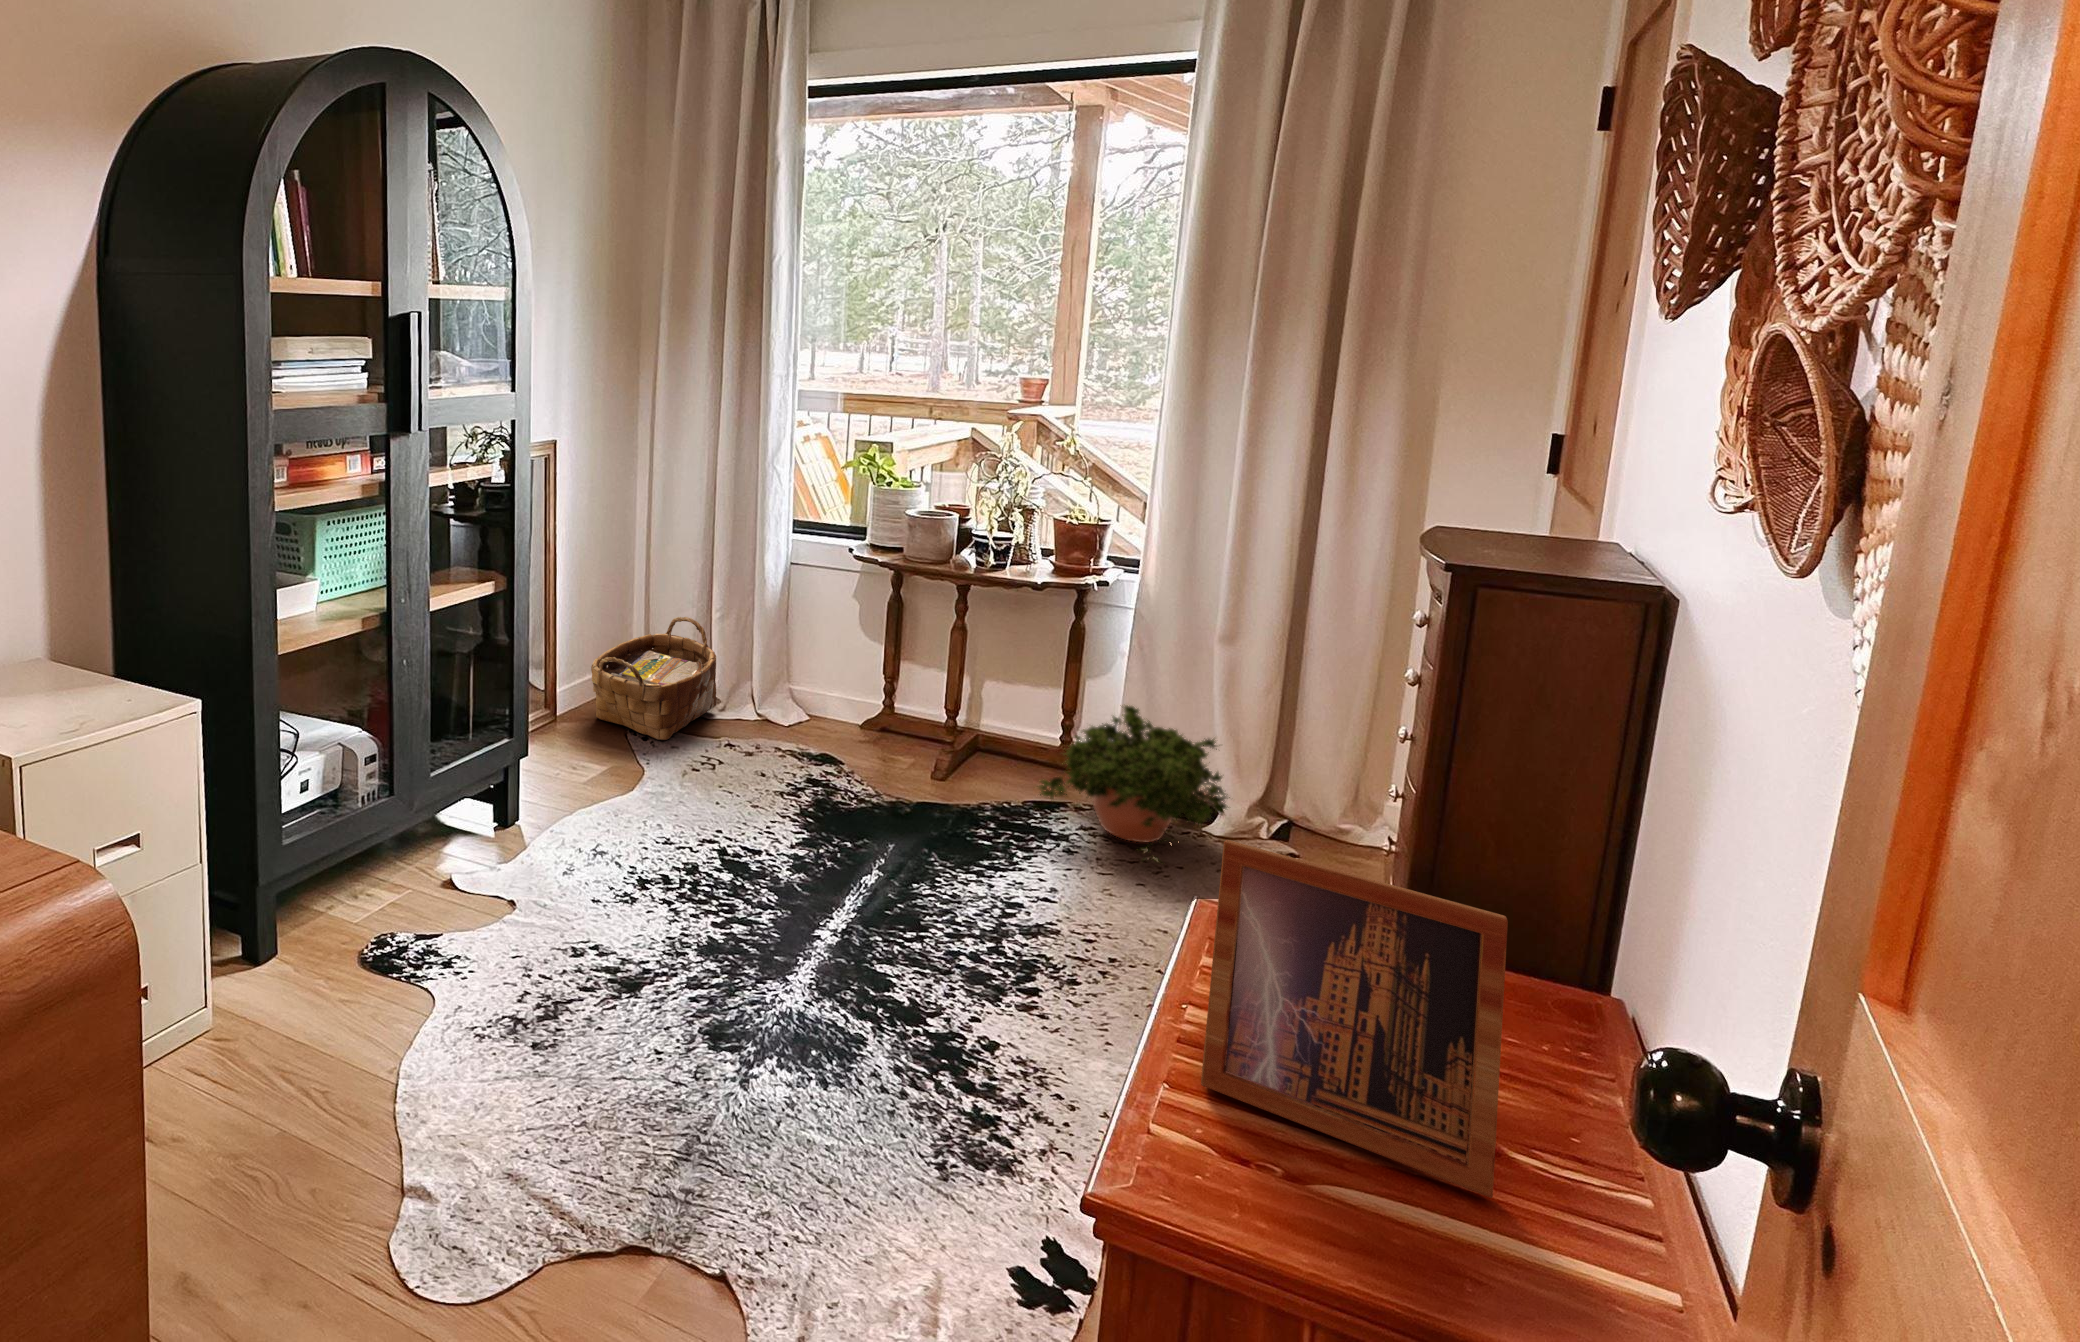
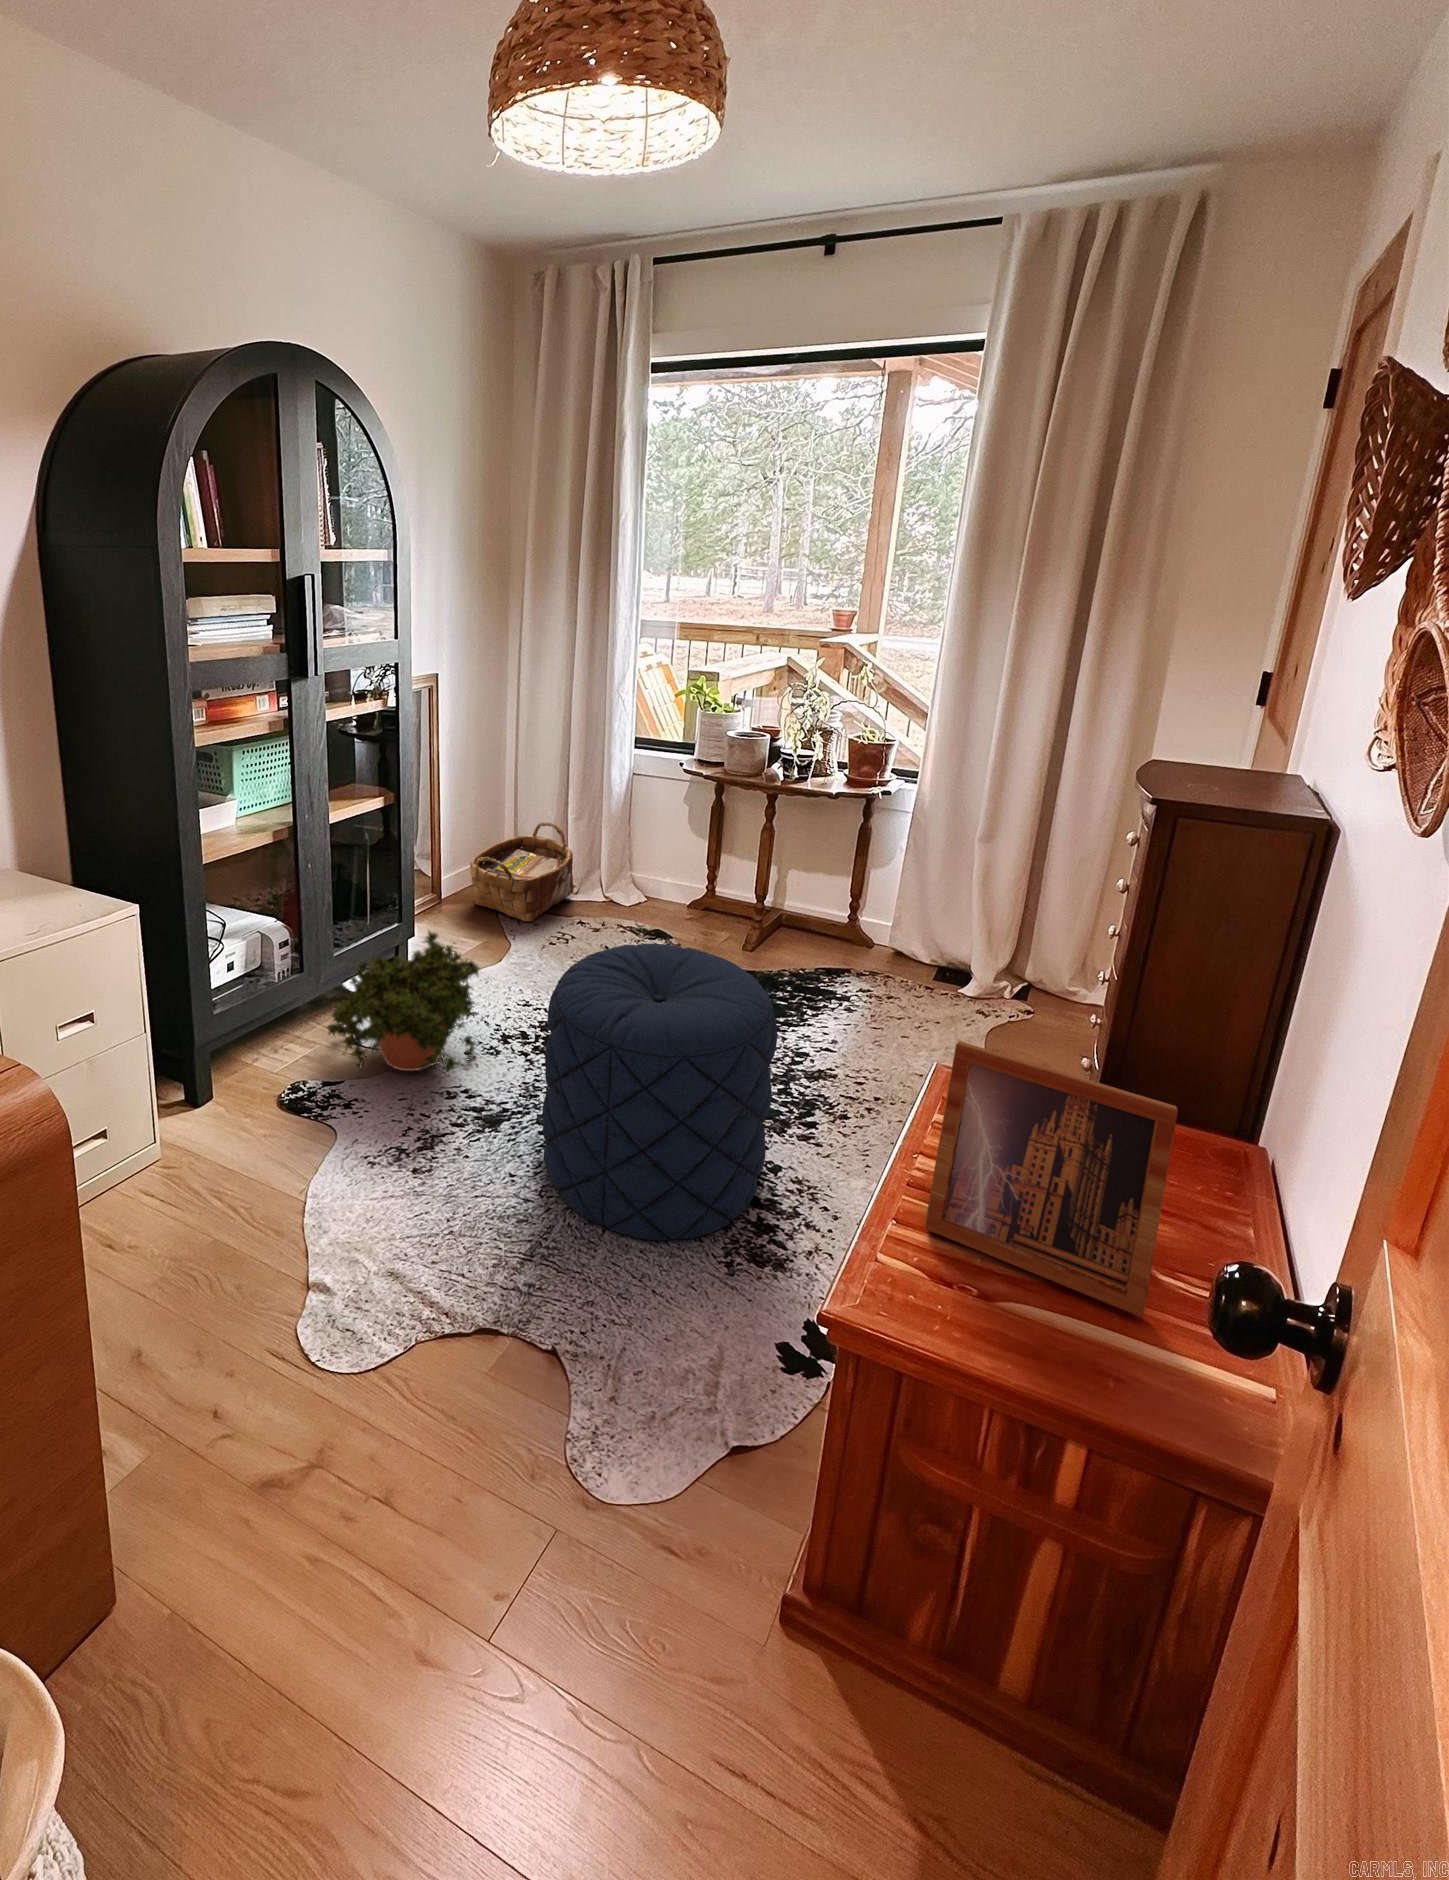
potted plant: present [1039,706,1230,862] -> present [327,931,480,1075]
pouf: none [697,751,989,1136] -> present [542,944,777,1240]

